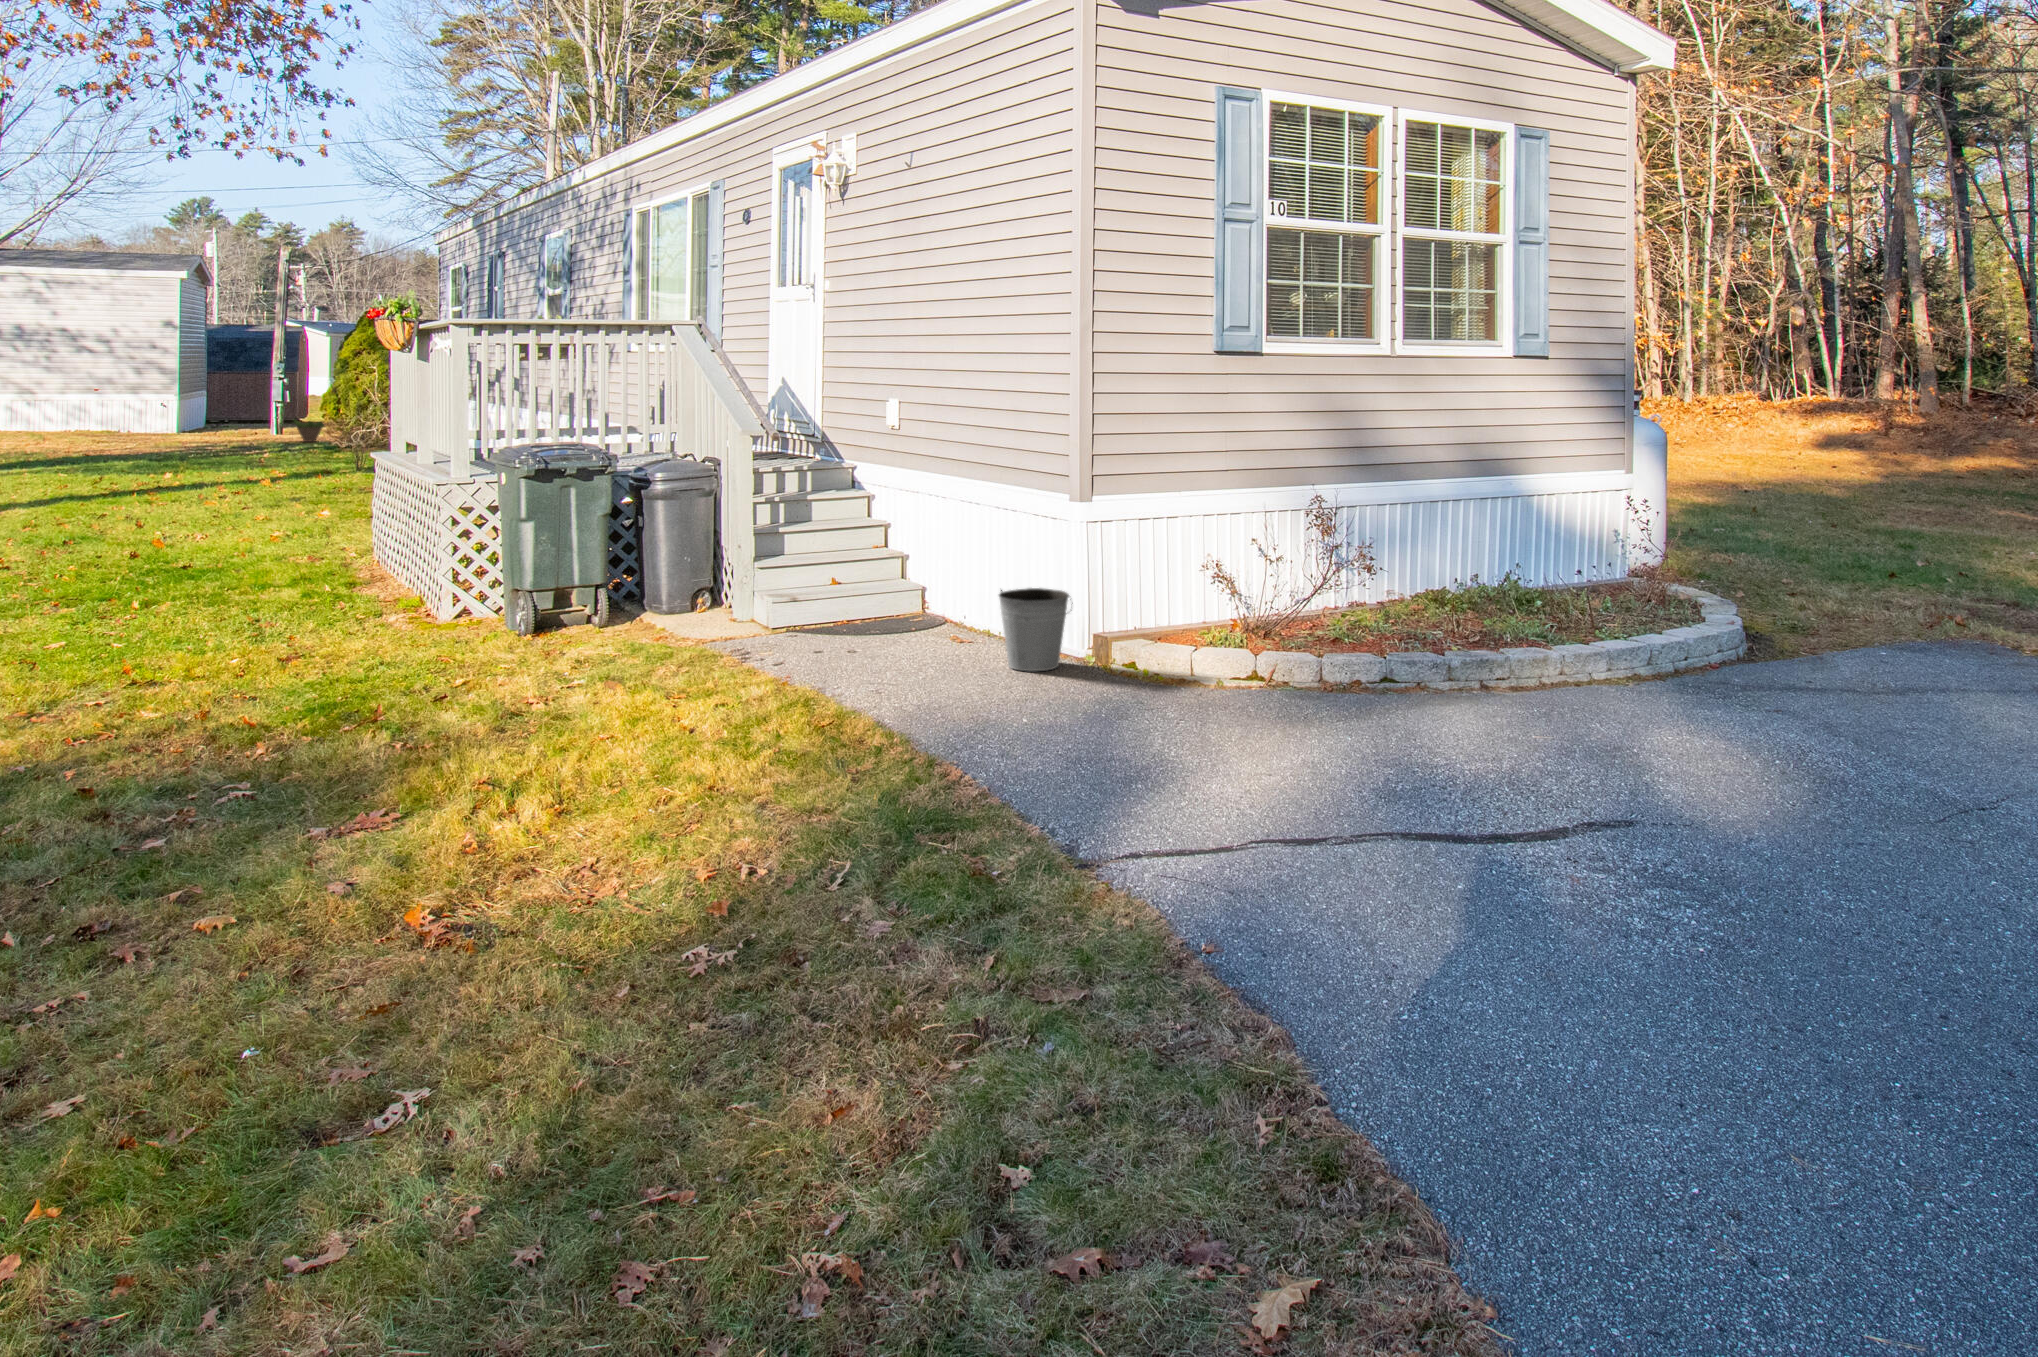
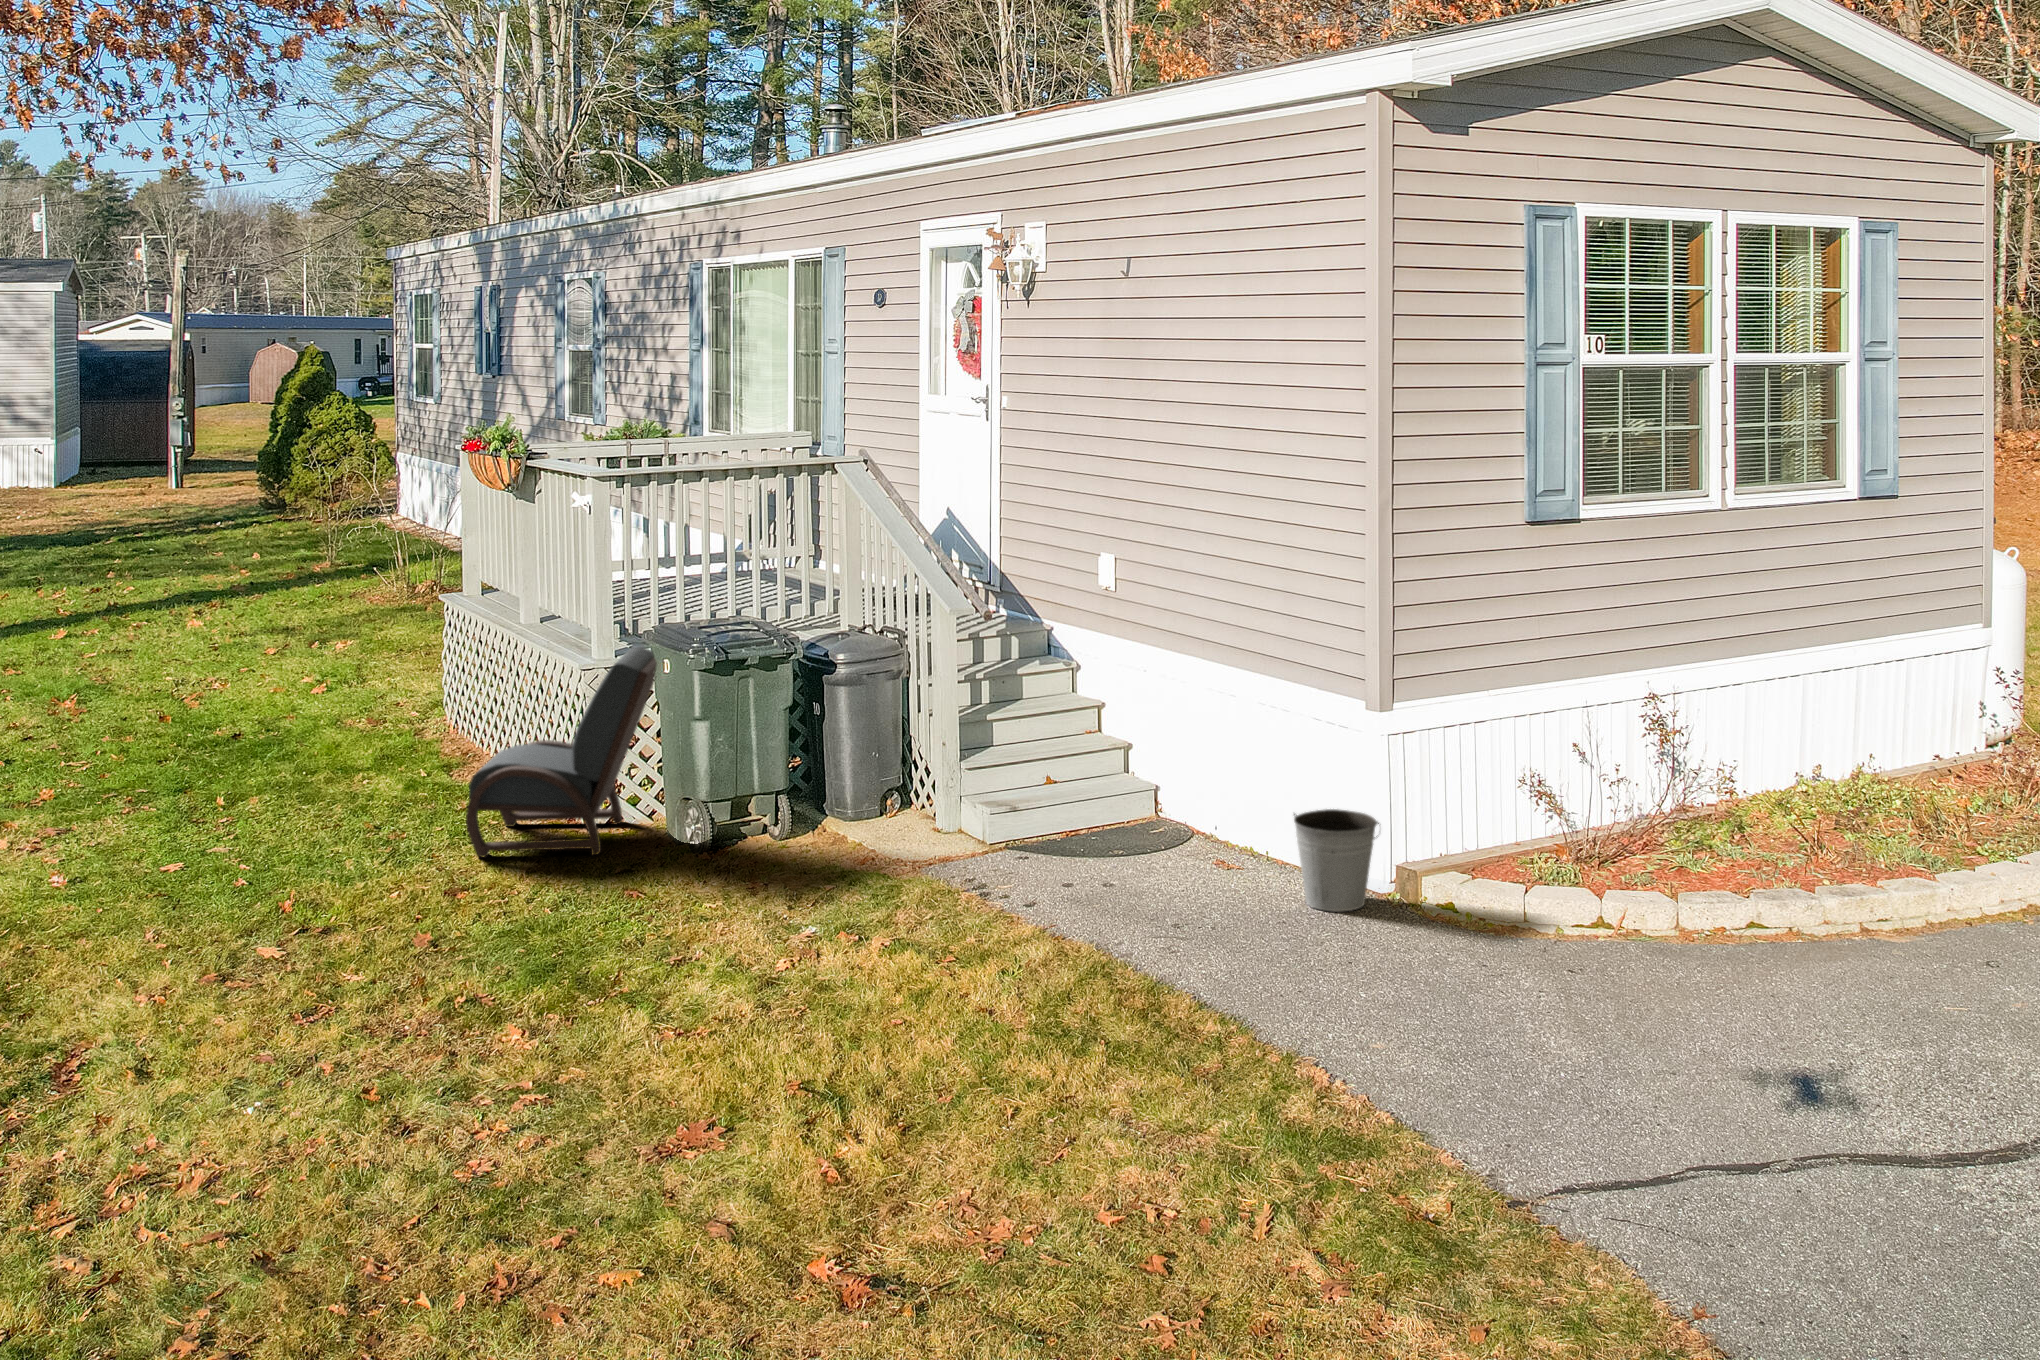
decorative plant: present [294,420,324,442] -> none [180,492,230,522]
lounge chair: none [319,462,506,631] -> present [466,647,657,857]

